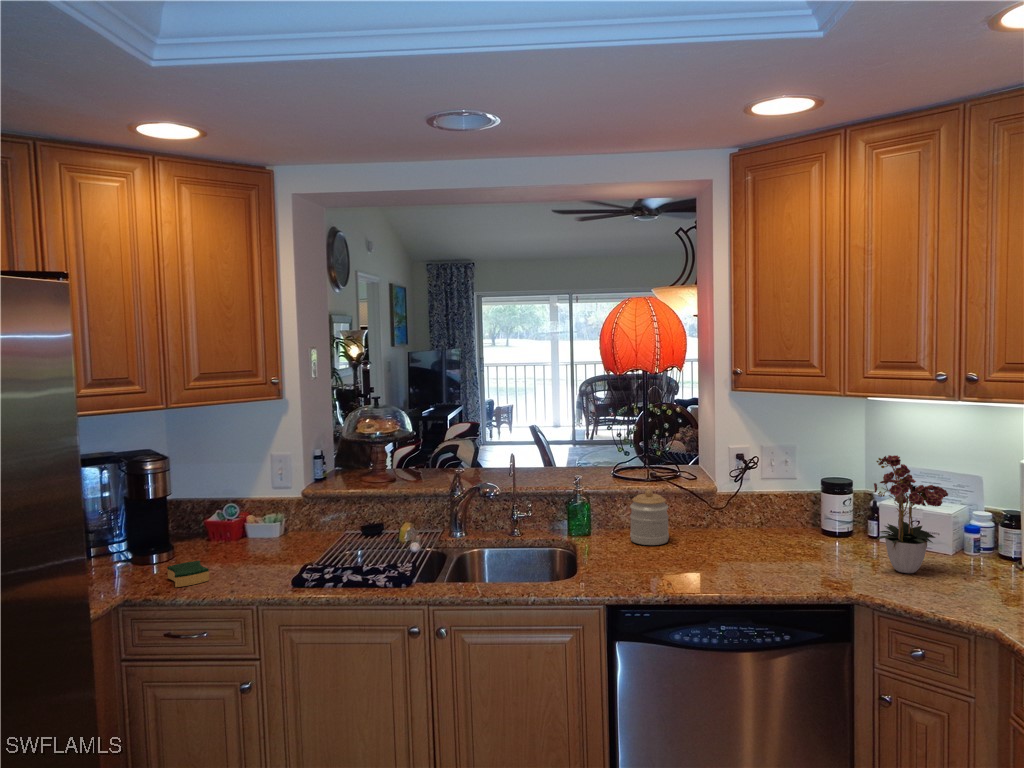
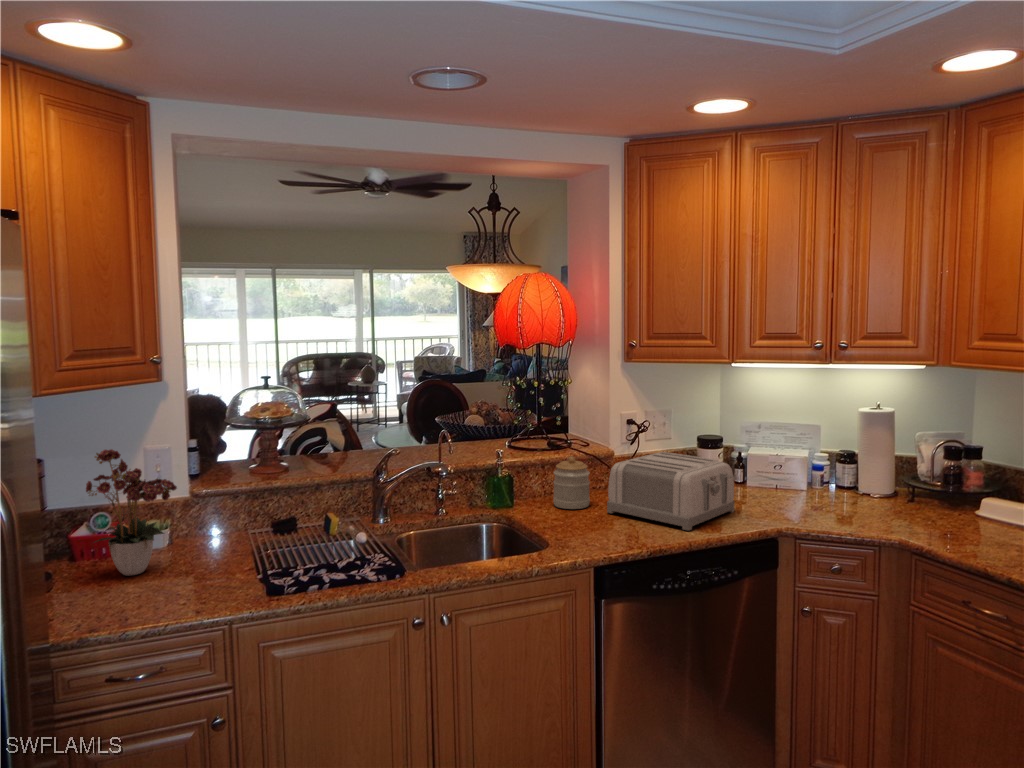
flower arrangement: present [874,455,948,573] -> present [86,449,177,575]
toaster: none [673,492,821,582] -> present [607,452,735,530]
sponge: present [167,561,209,587] -> none [80,584,147,621]

